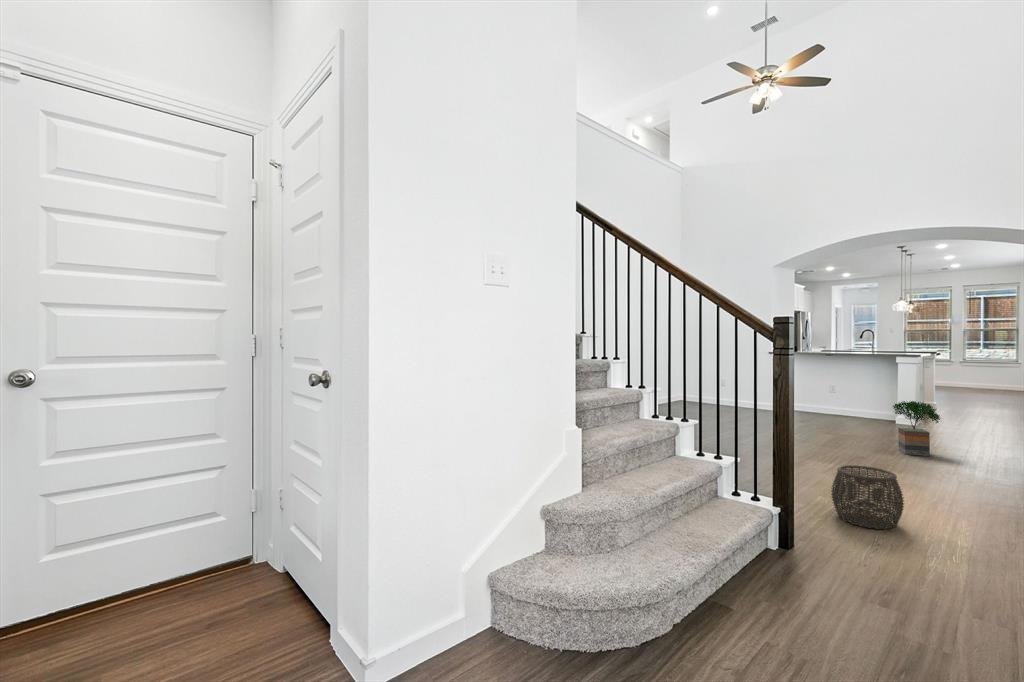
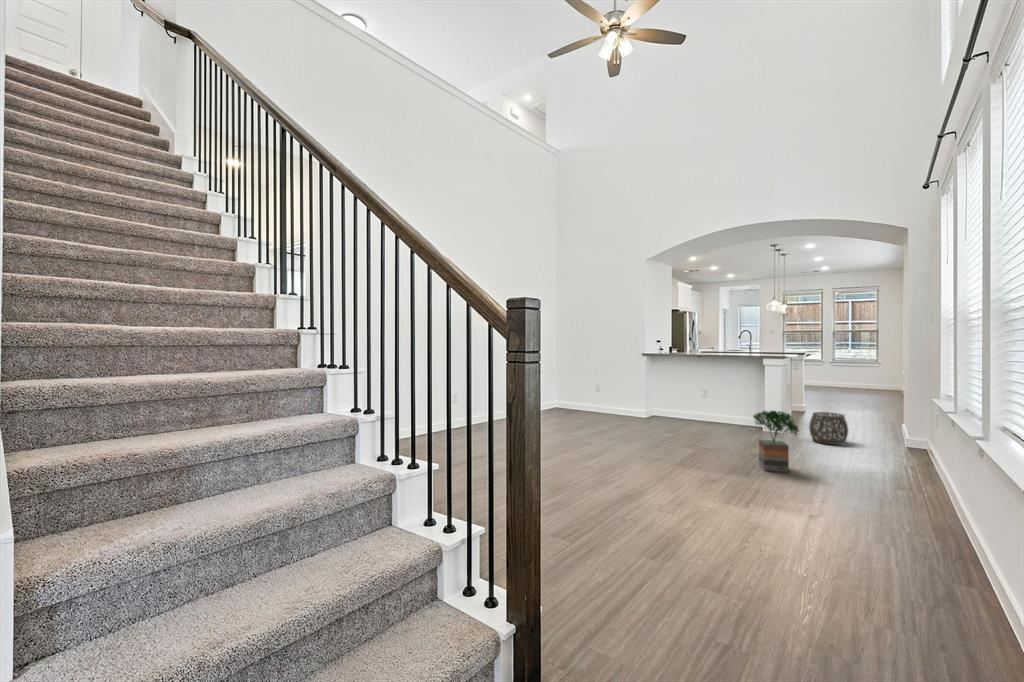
woven basket: present [831,465,904,530] -> present [809,412,848,445]

